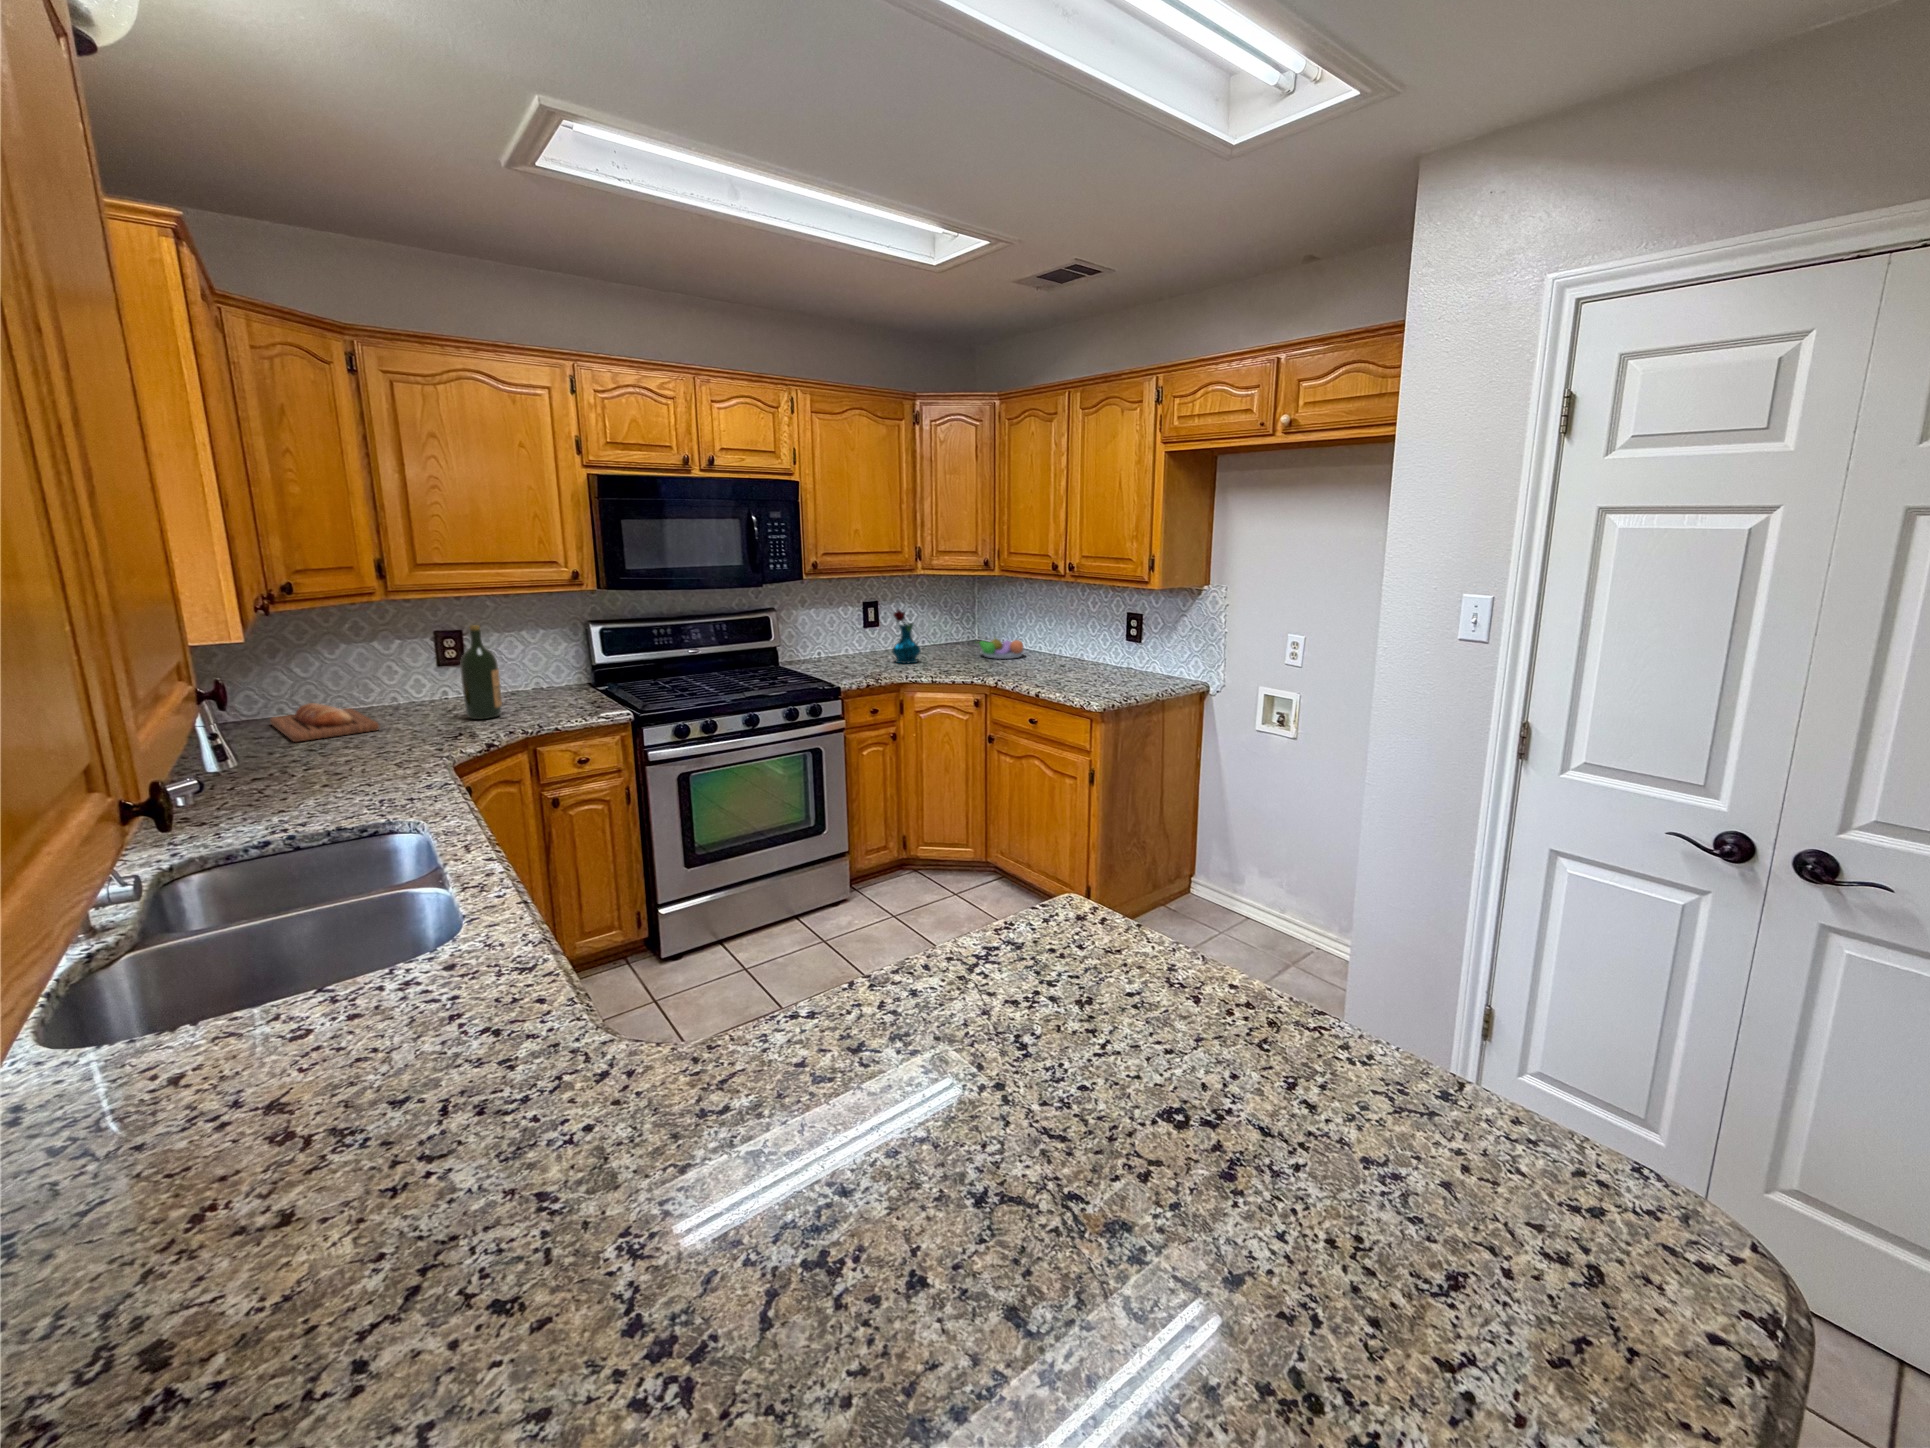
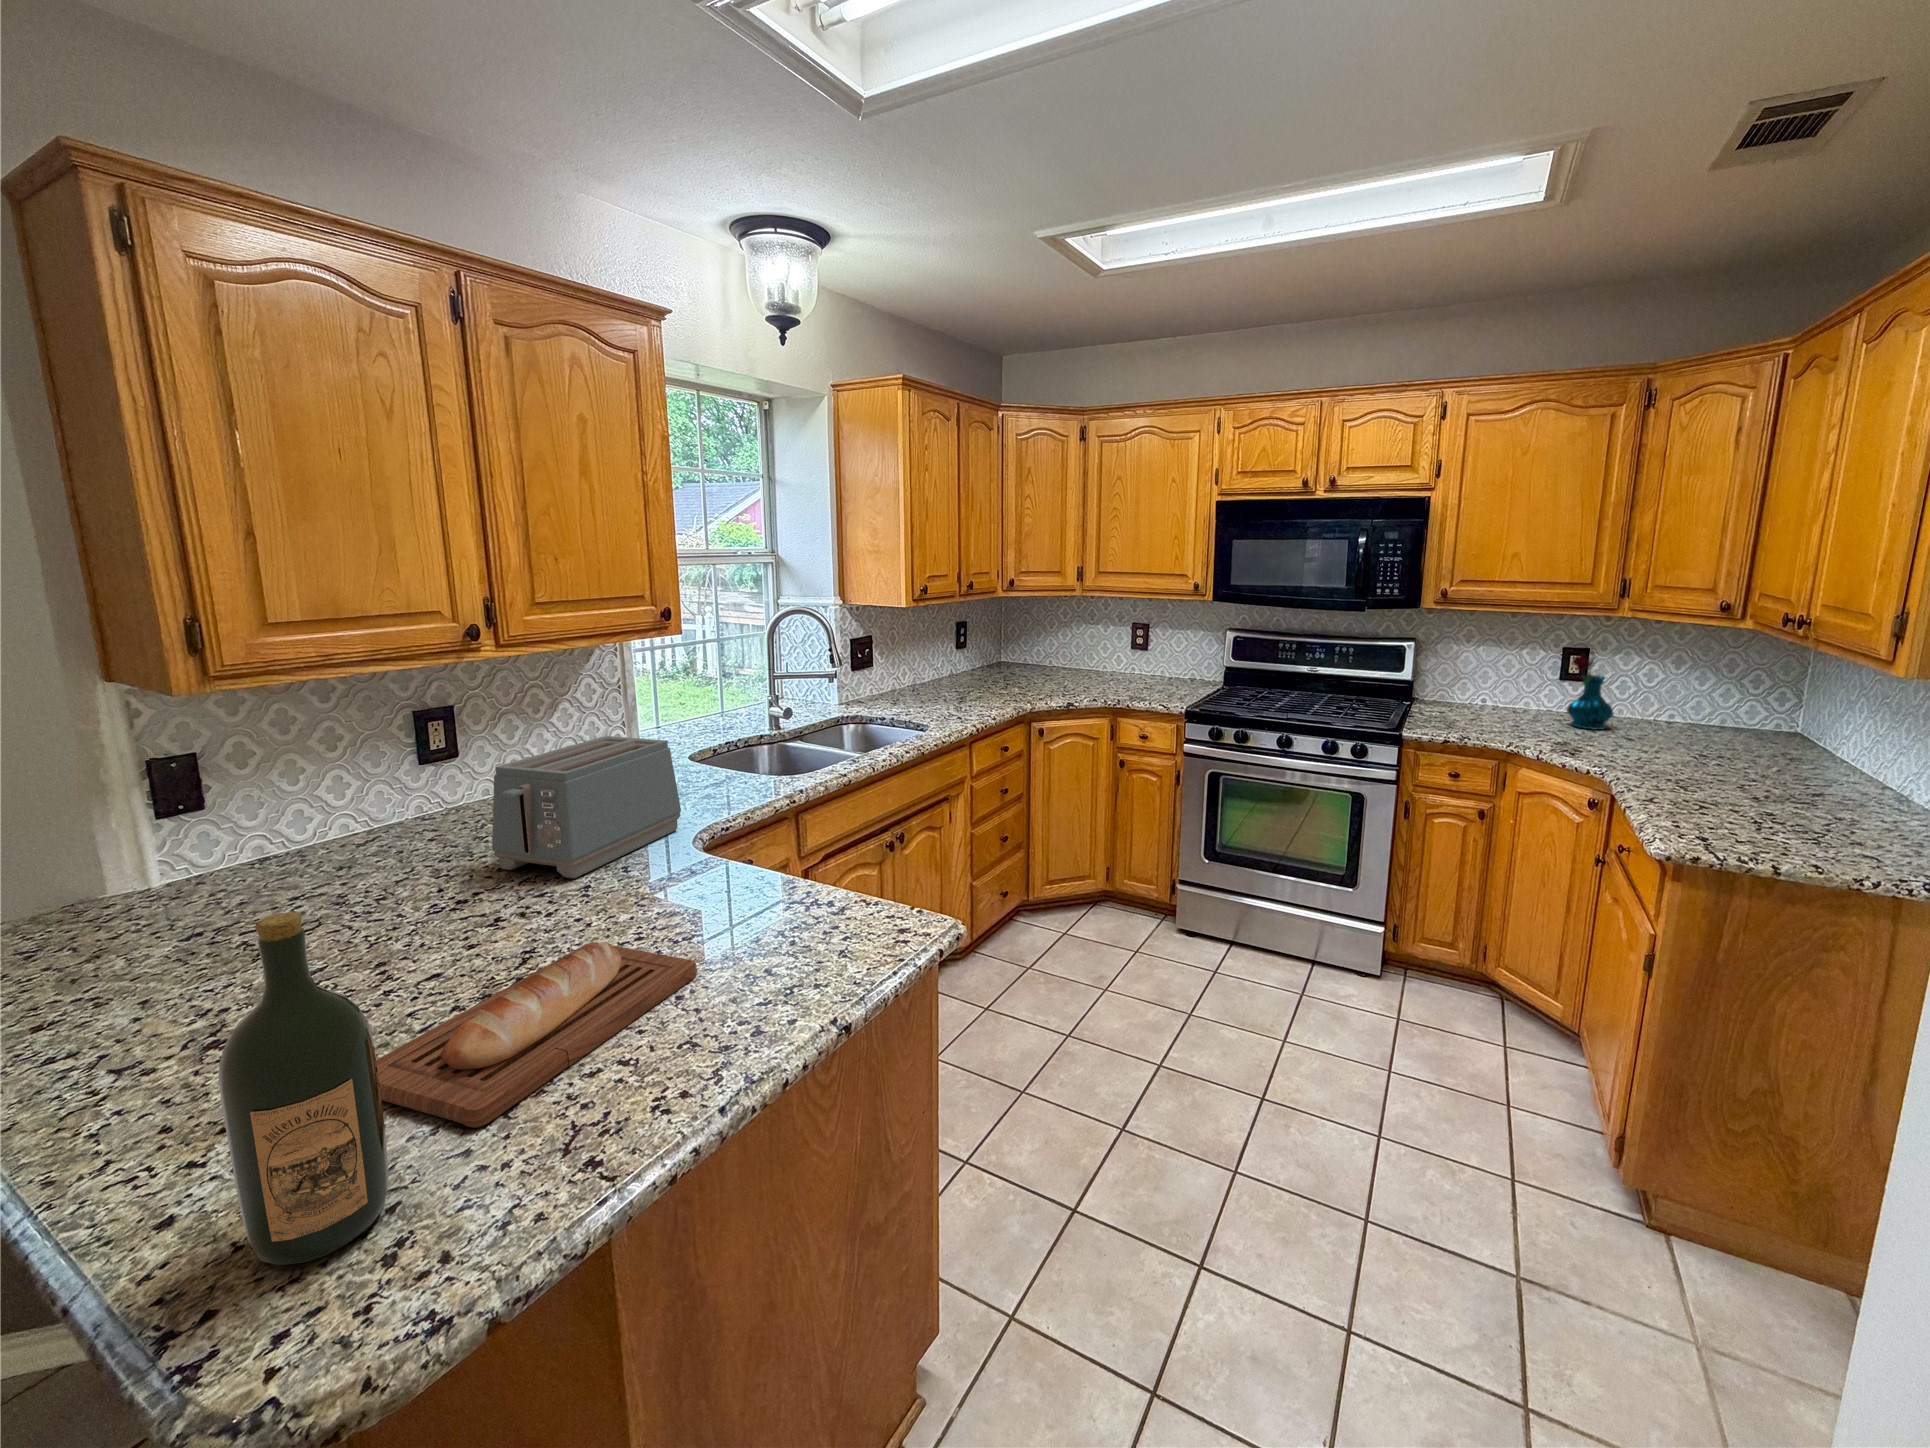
wine bottle: present [460,625,502,719] -> present [219,912,389,1265]
fruit bowl: present [976,637,1025,659] -> none [1734,716,1837,758]
bread loaf: present [270,703,379,742] -> present [376,942,697,1128]
toaster: none [324,893,674,1298] -> present [492,736,681,878]

